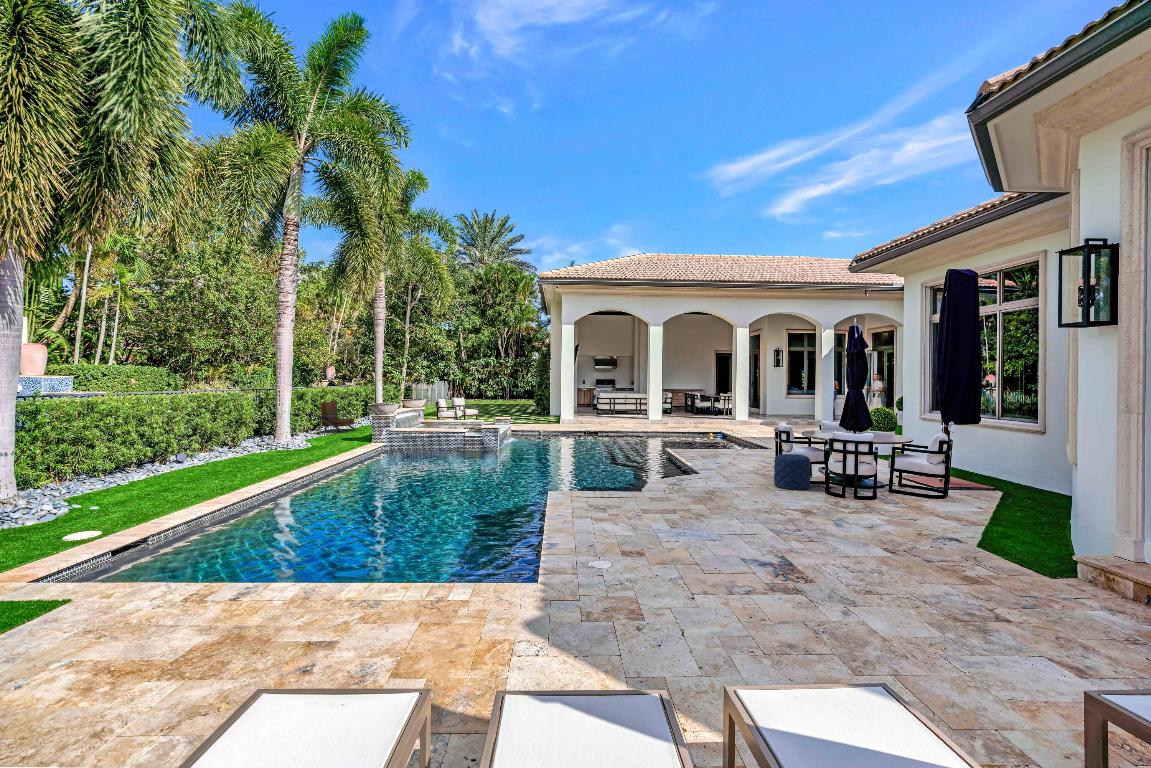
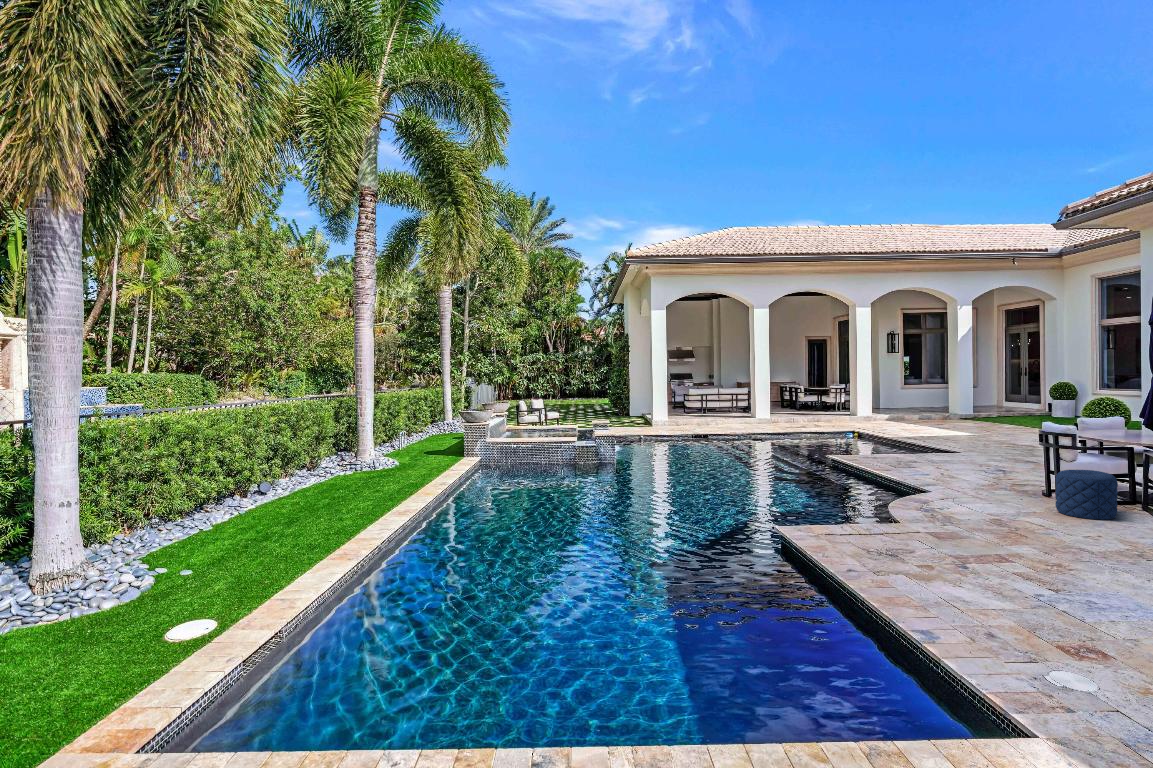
lounge chair: present [316,401,356,433] -> none [385,408,427,445]

